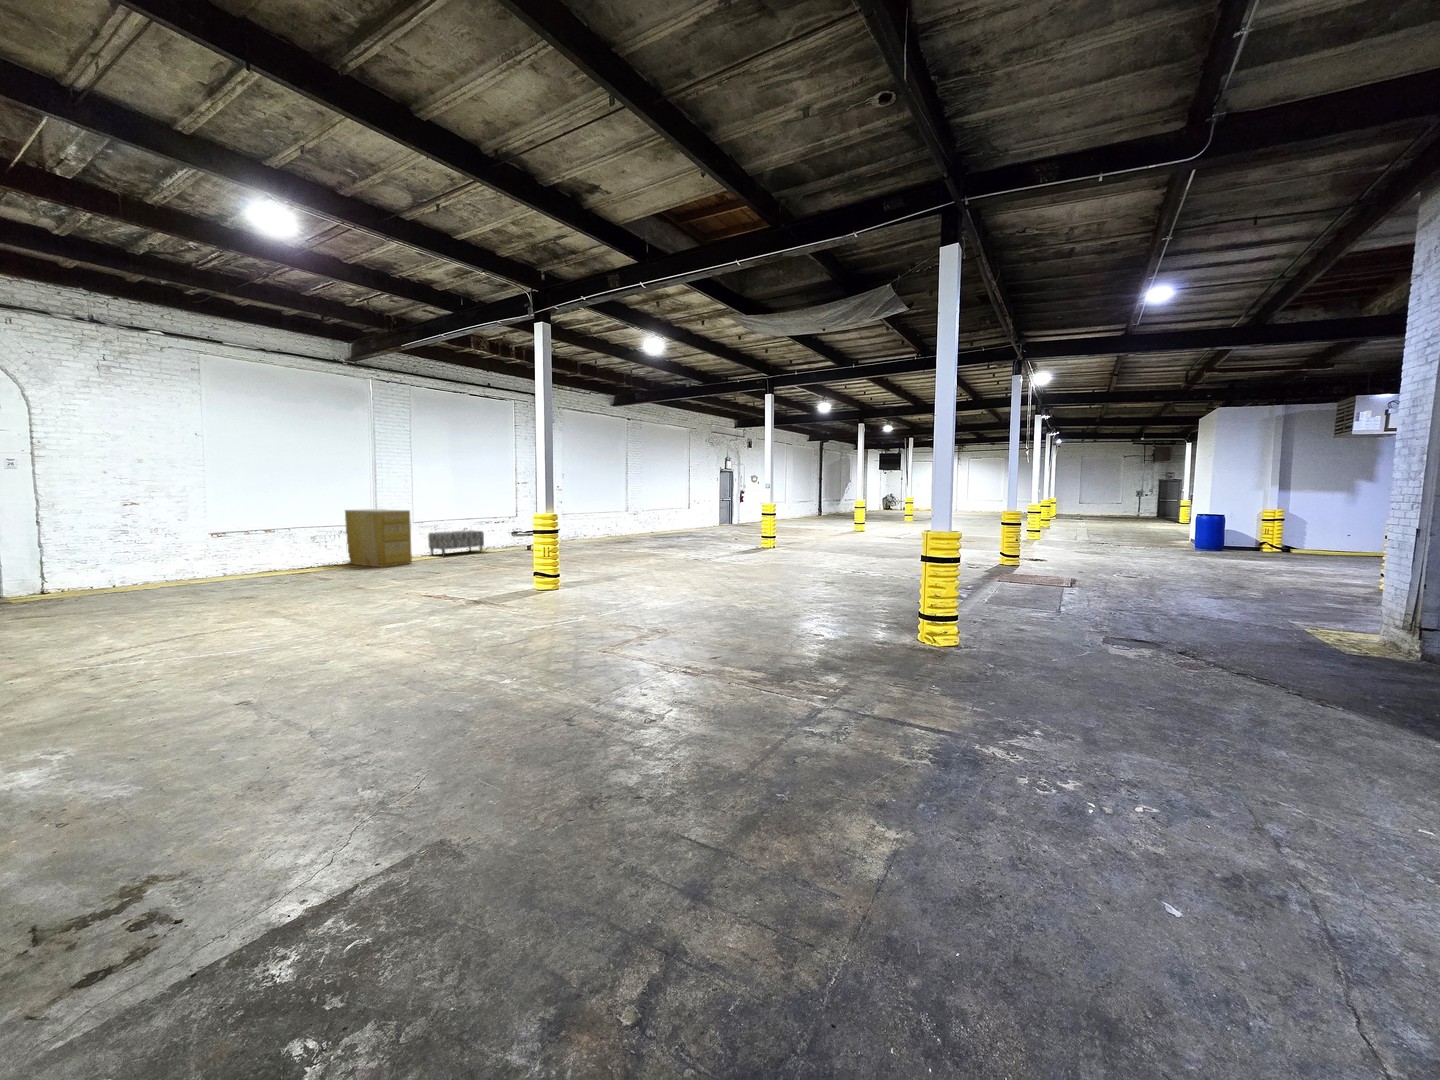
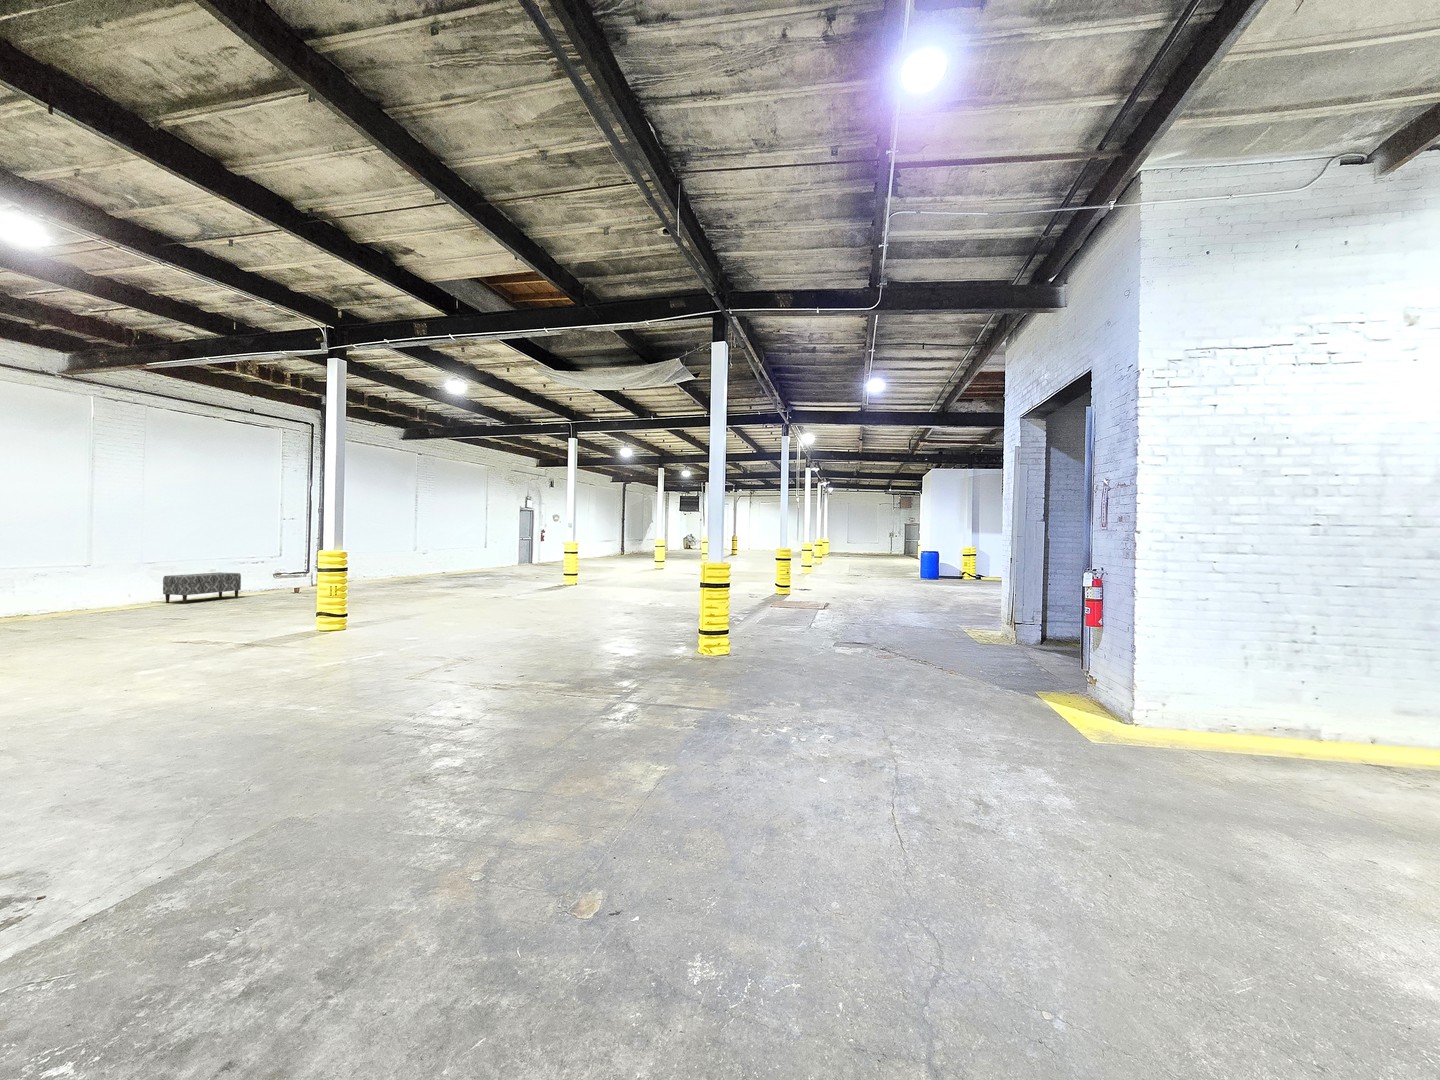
filing cabinet: present [345,509,412,567] -> none [41,548,142,617]

